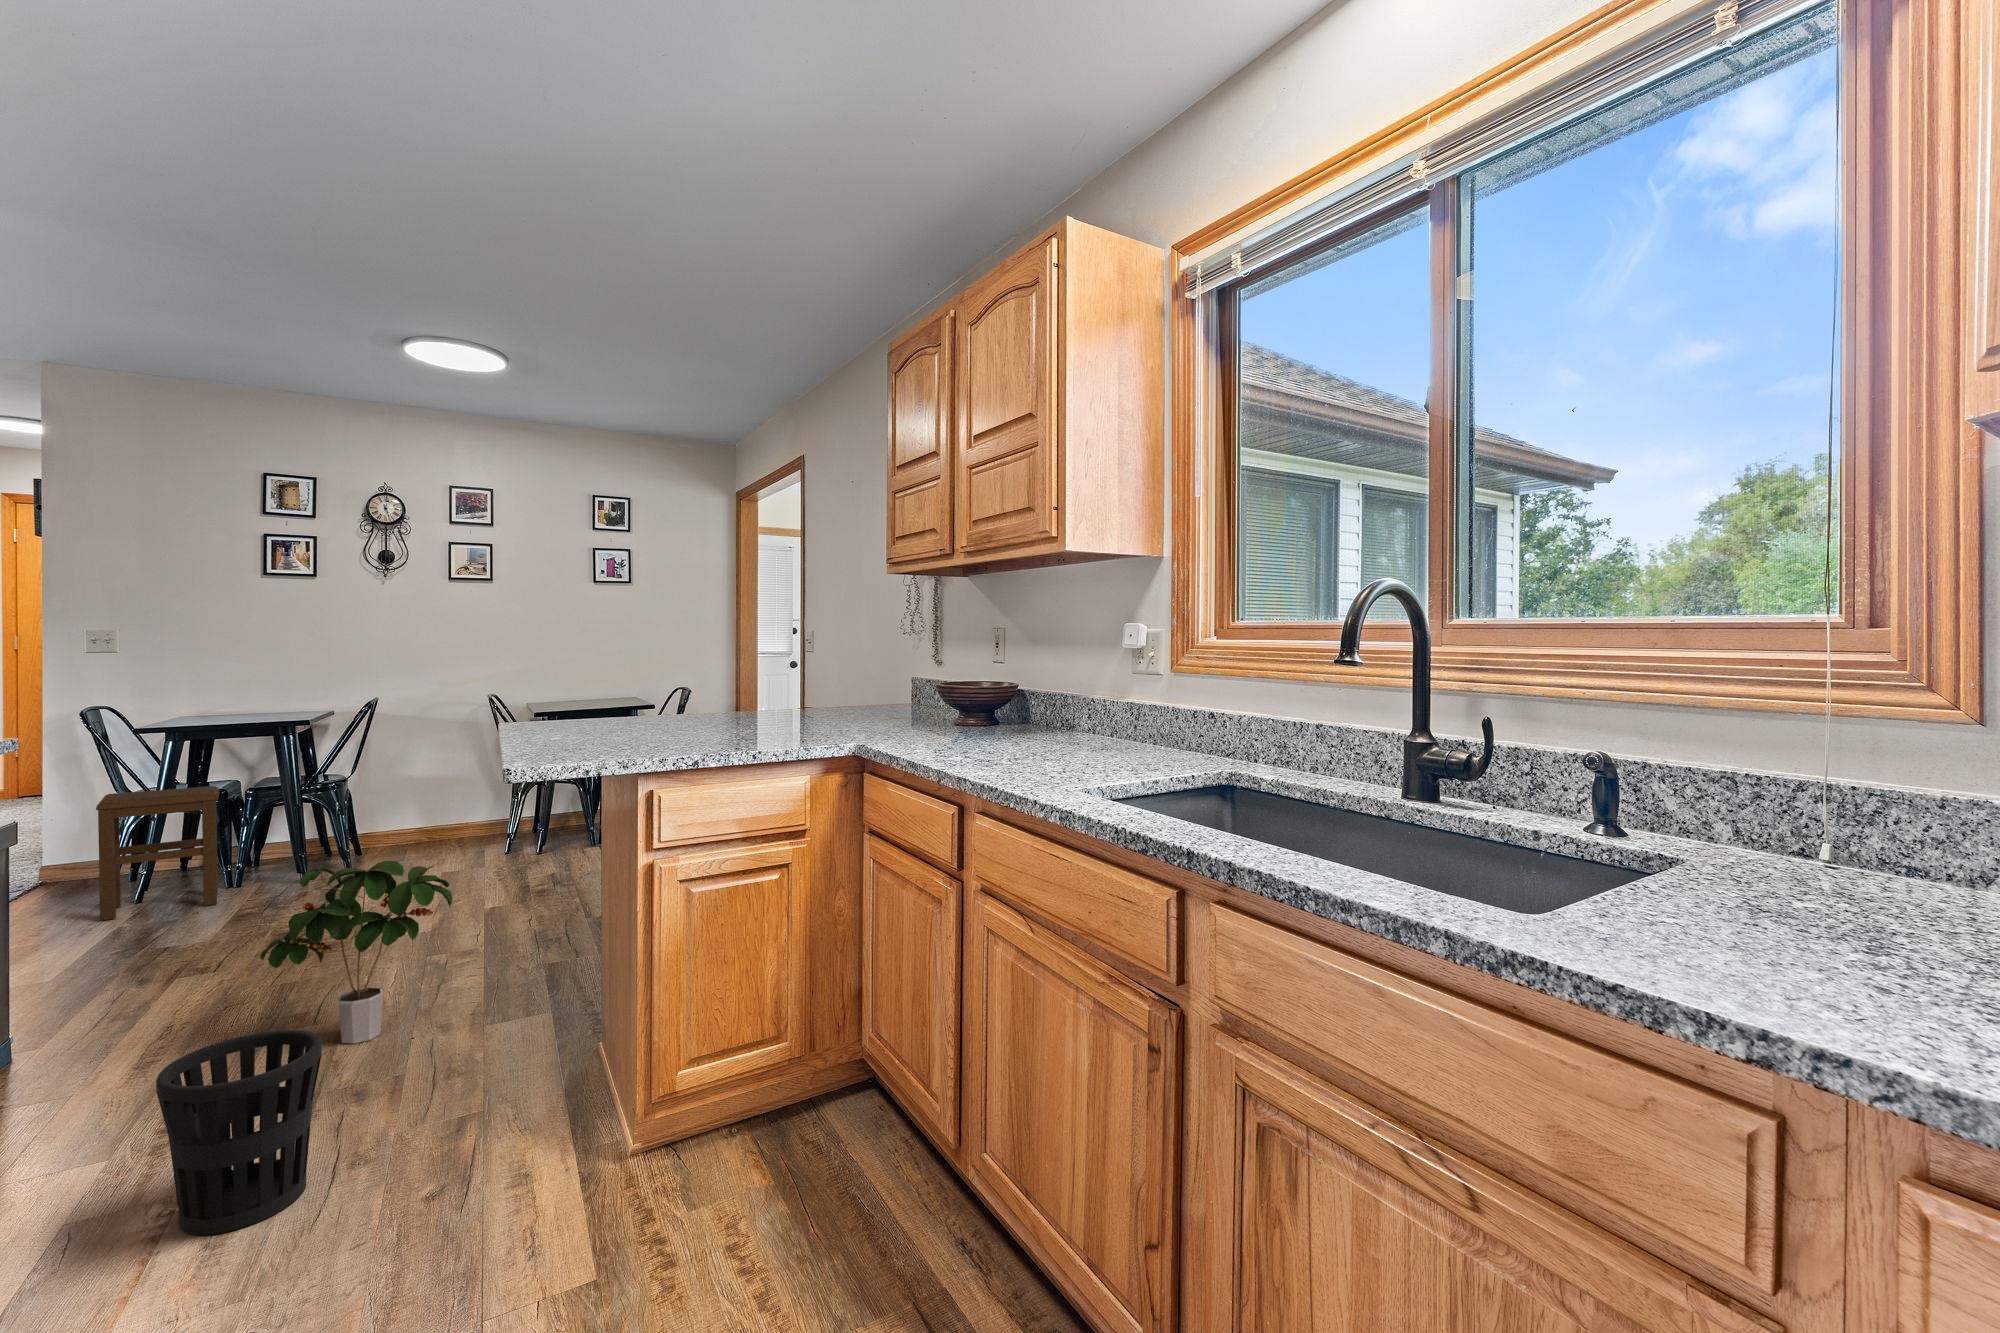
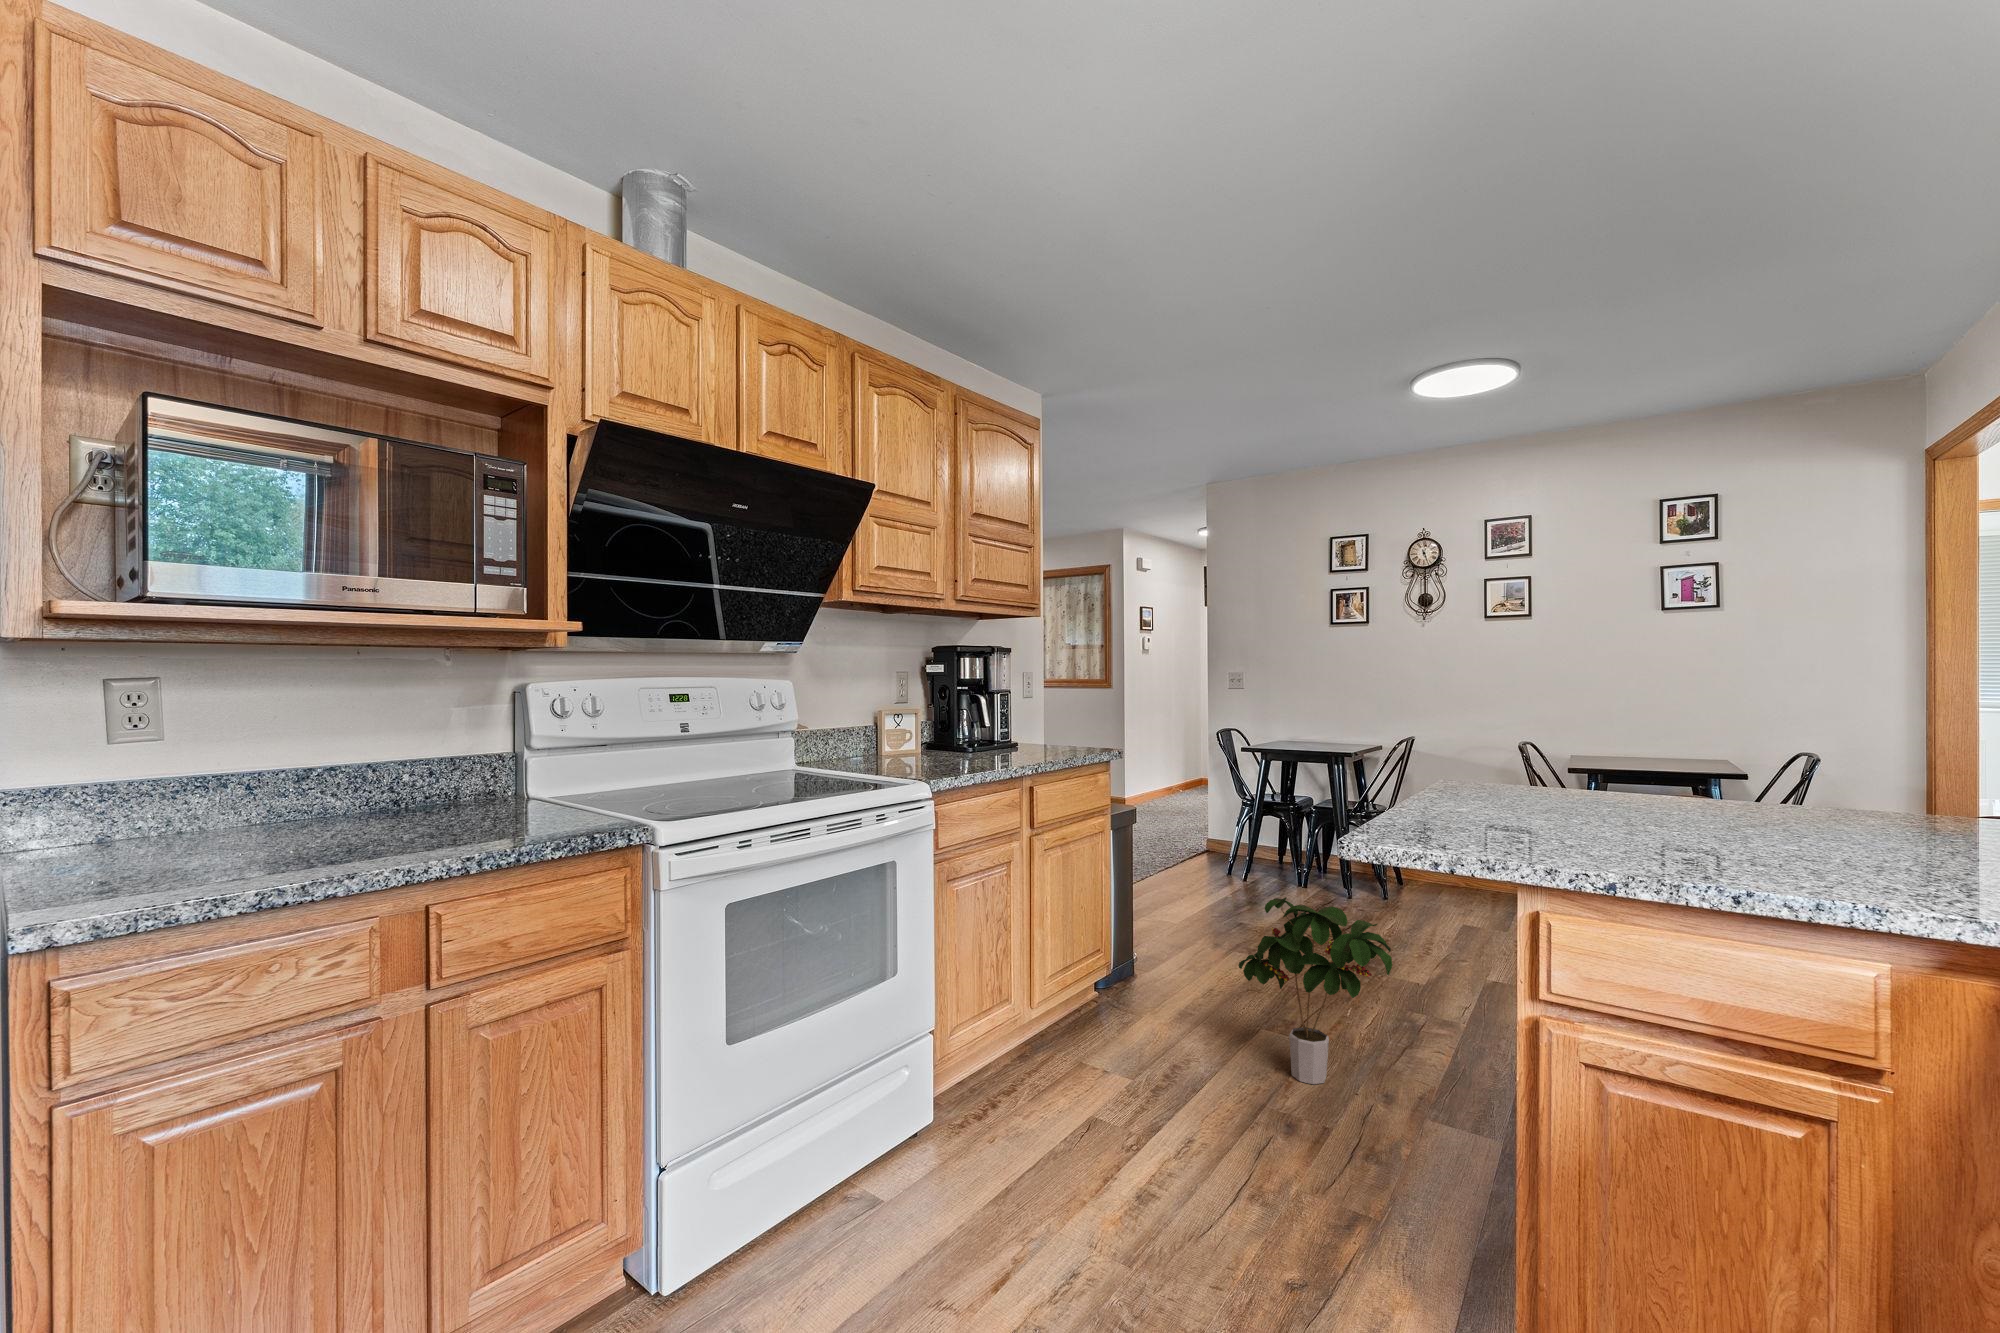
stool: present [96,786,219,921] -> none [1207,797,1285,901]
wastebasket: present [156,1030,322,1235] -> none [1097,1040,1212,1228]

